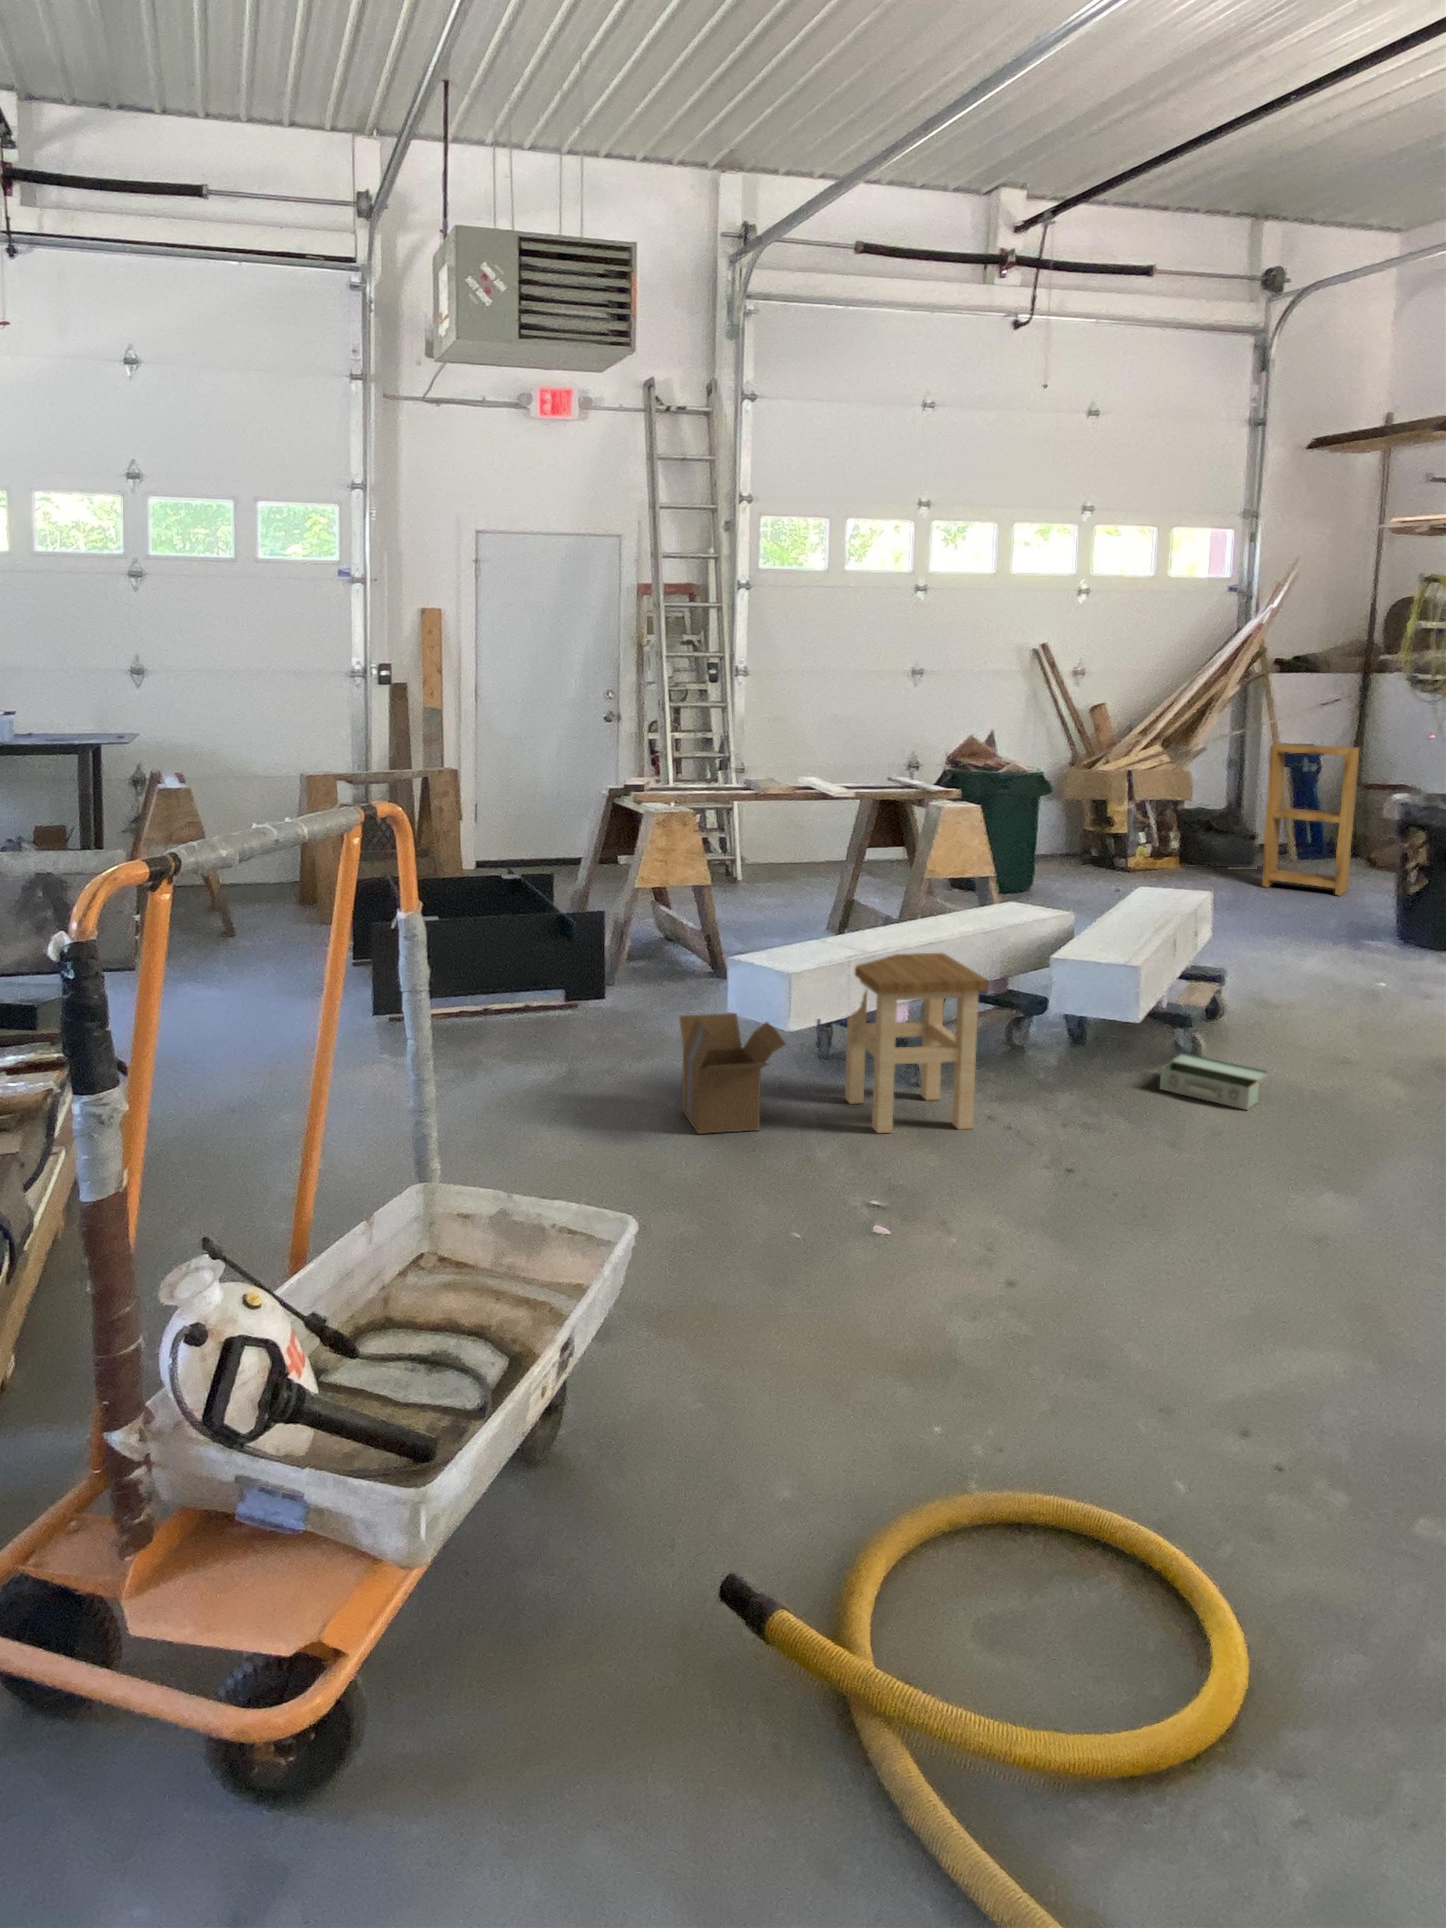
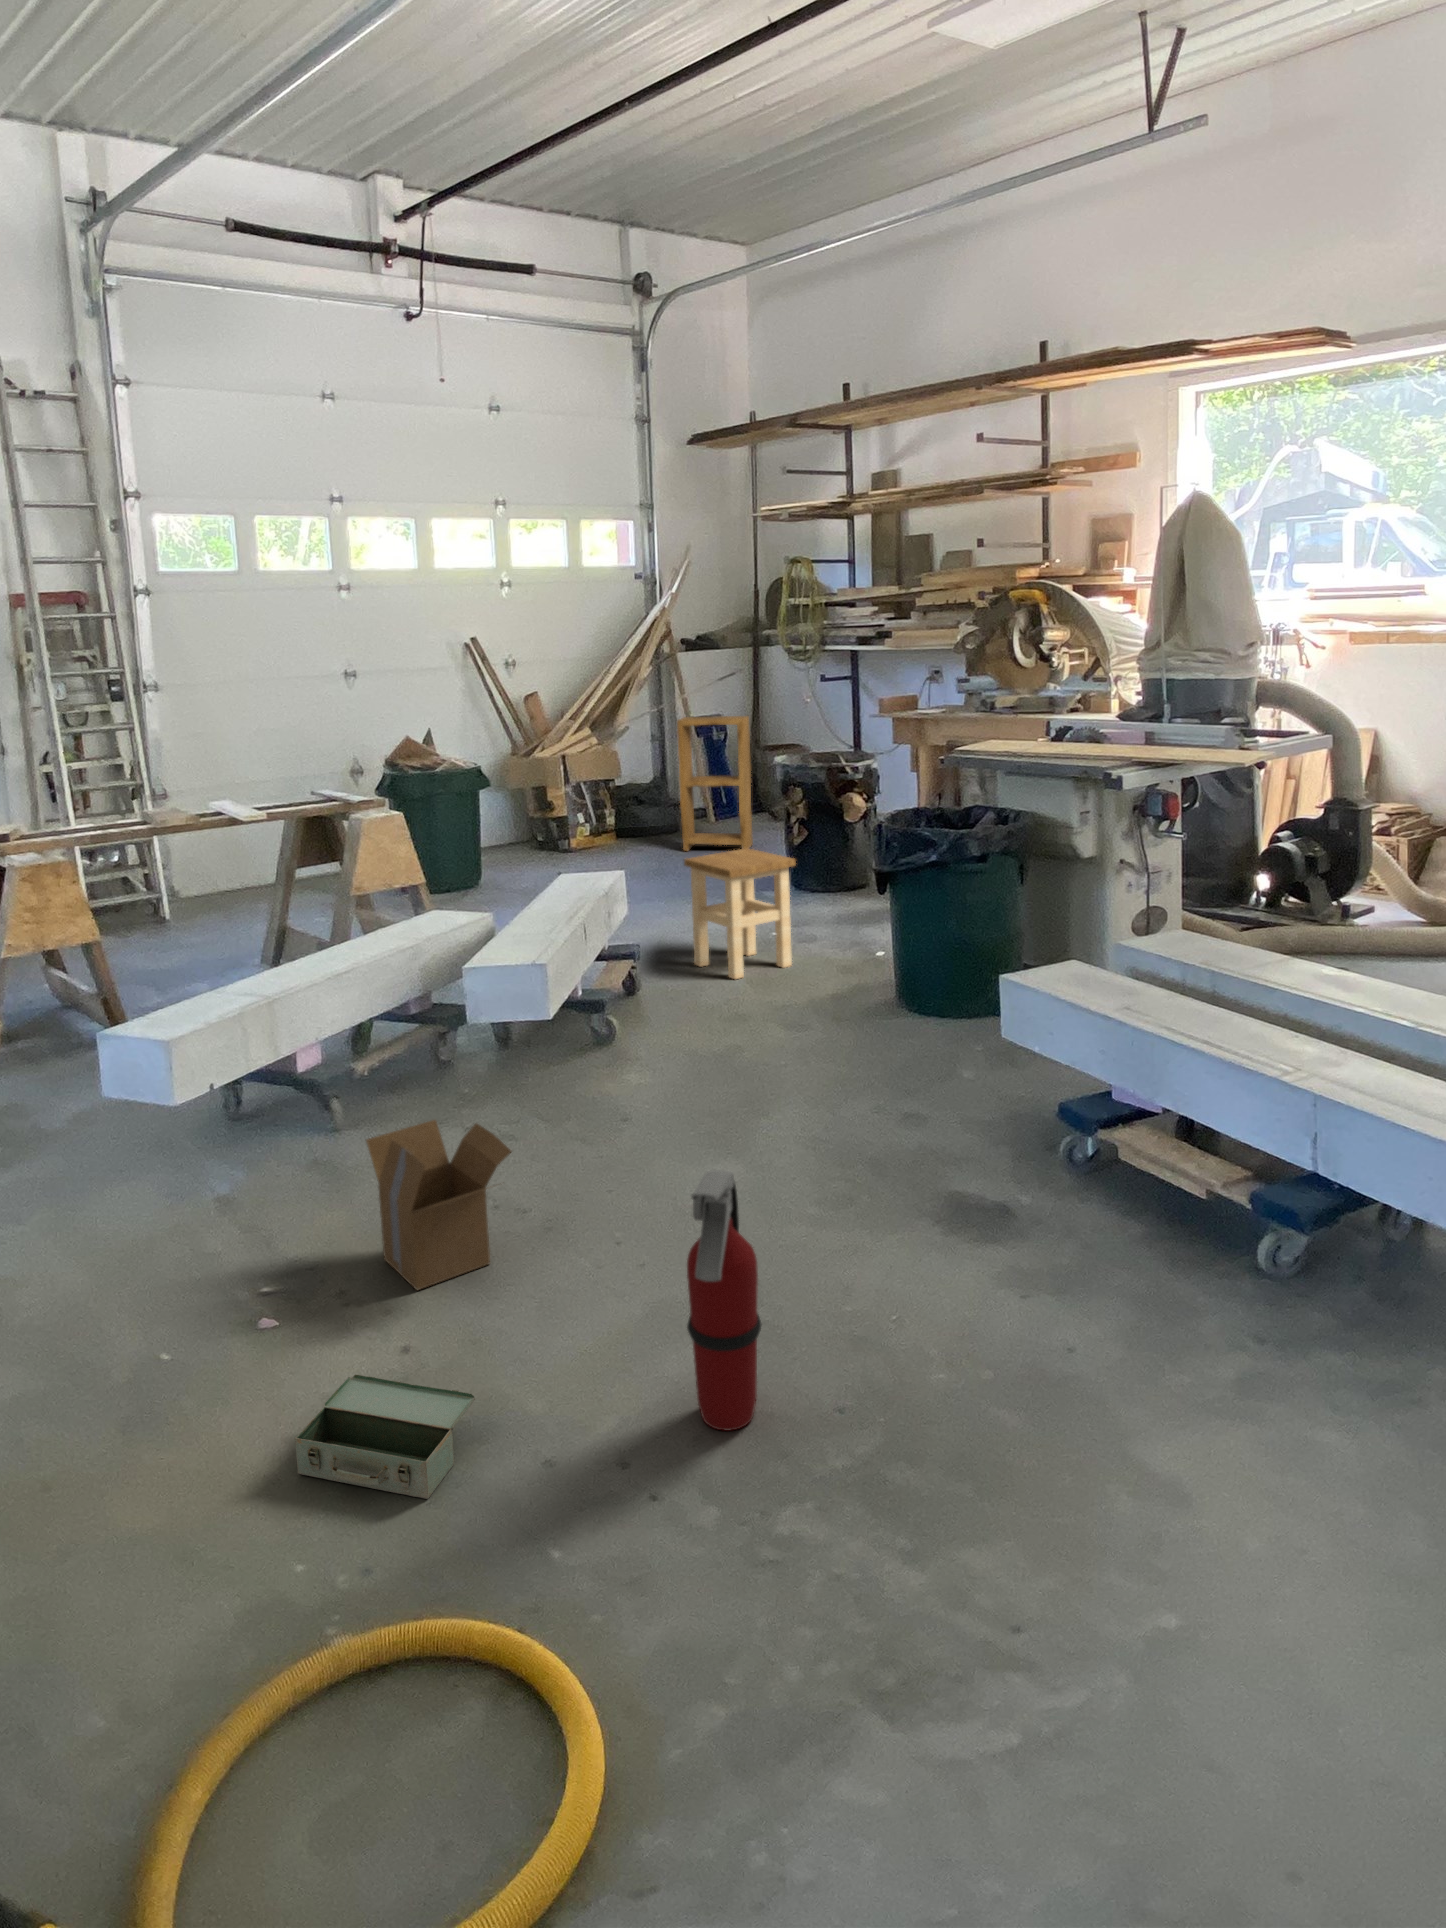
stool: present [845,953,989,1133] -> present [684,848,796,979]
cardboard box: present [679,1013,785,1134] -> present [366,1120,511,1290]
toolbox: present [1160,1053,1268,1110] -> present [295,1375,475,1499]
fire extinguisher: none [1316,1153,1403,1411] -> present [687,1170,761,1431]

